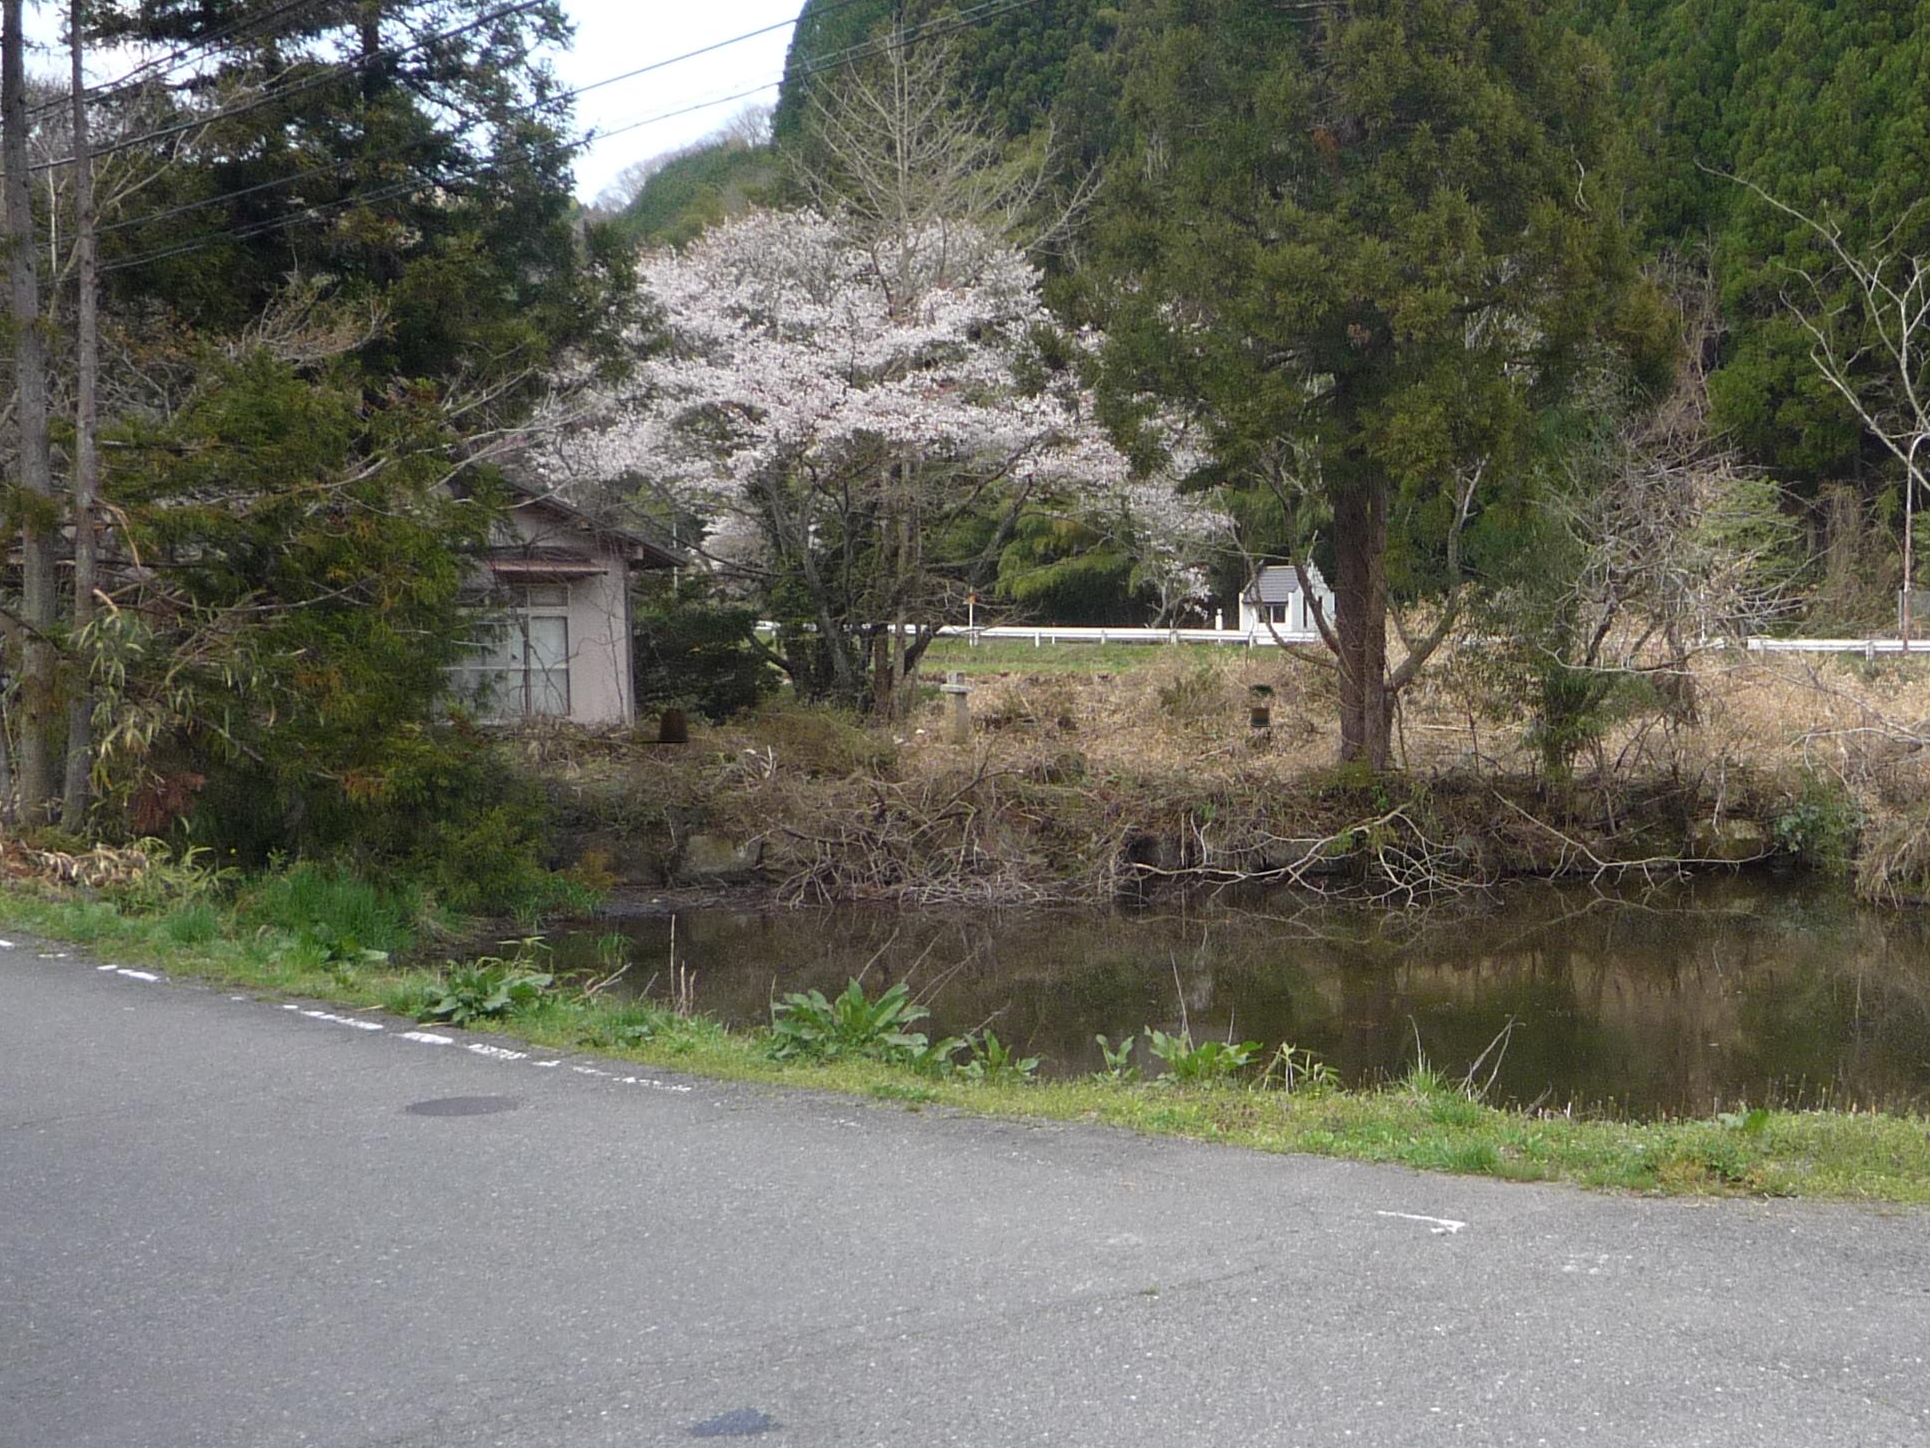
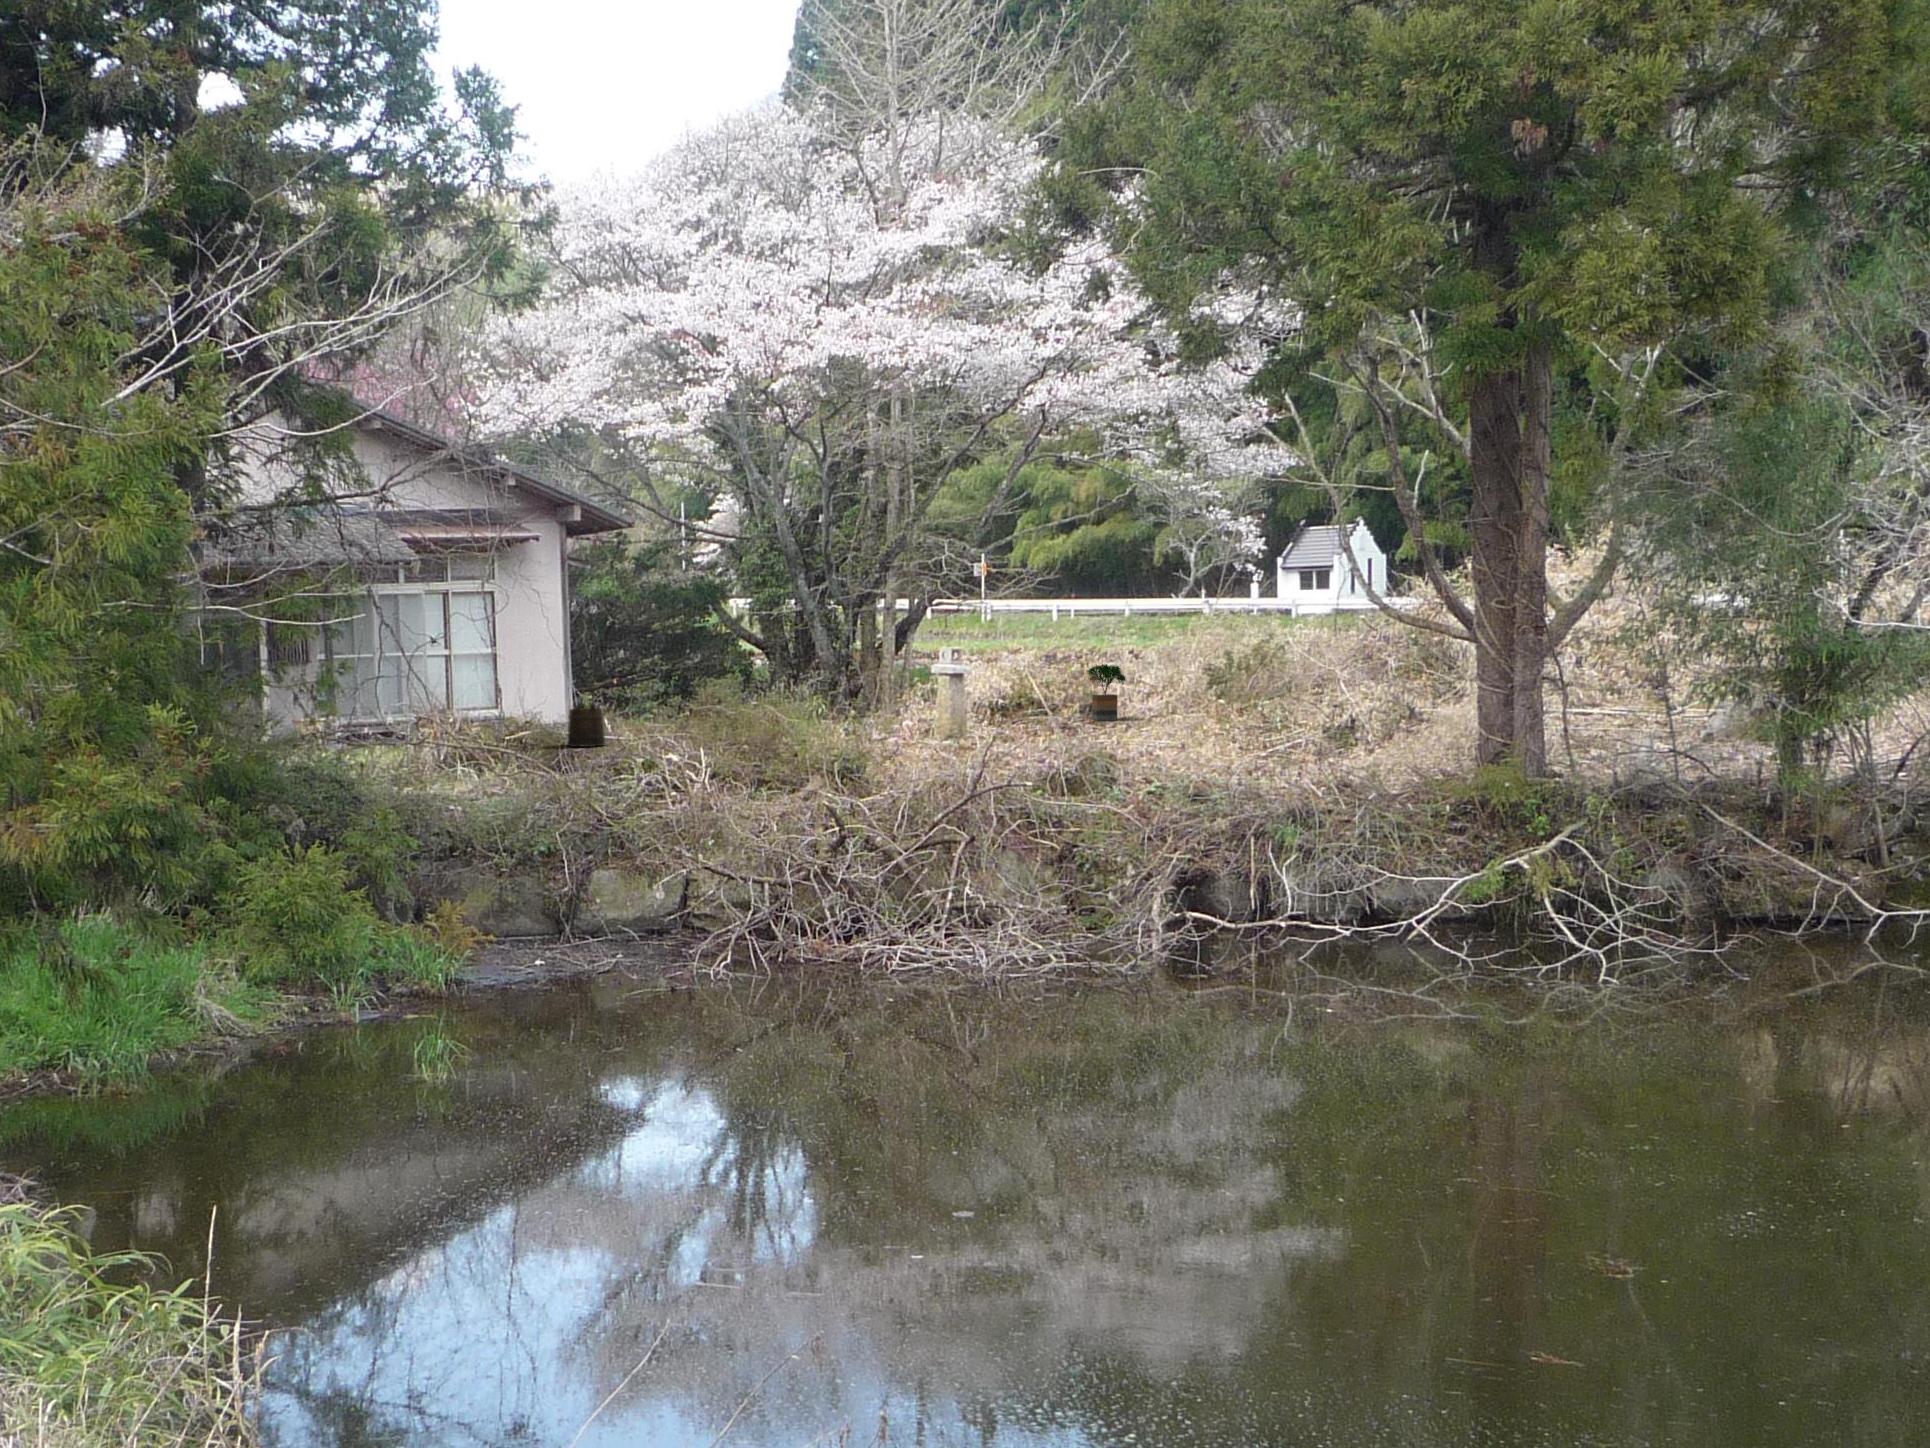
potted tree: present [1248,684,1276,727] -> present [1088,664,1125,721]

